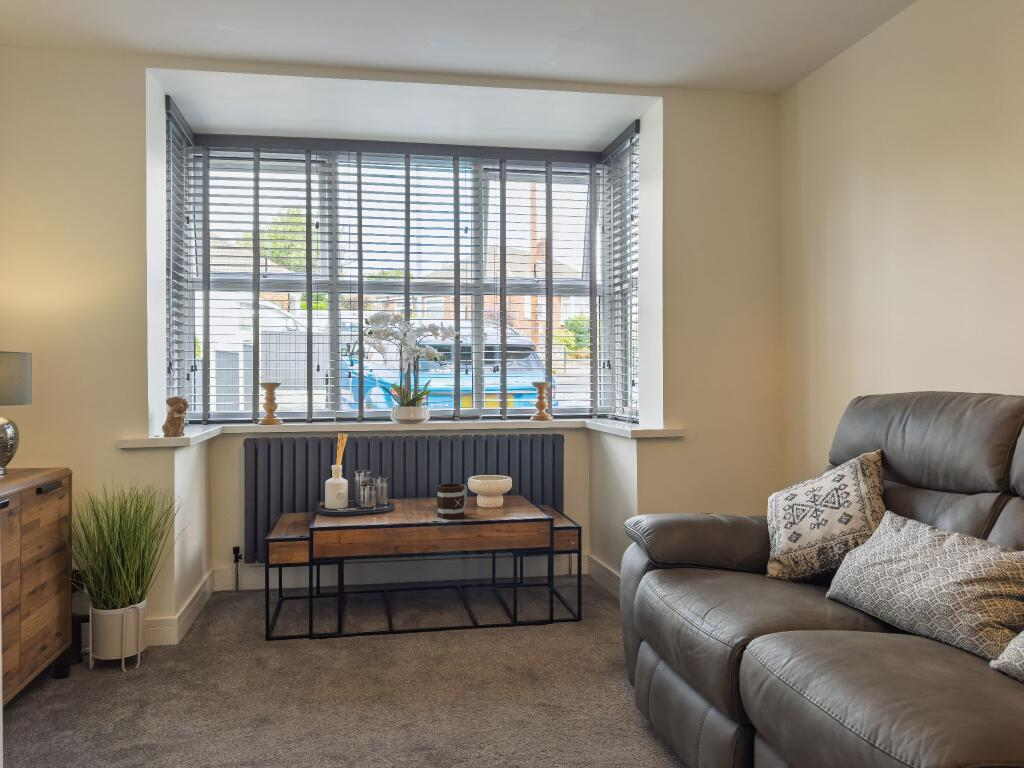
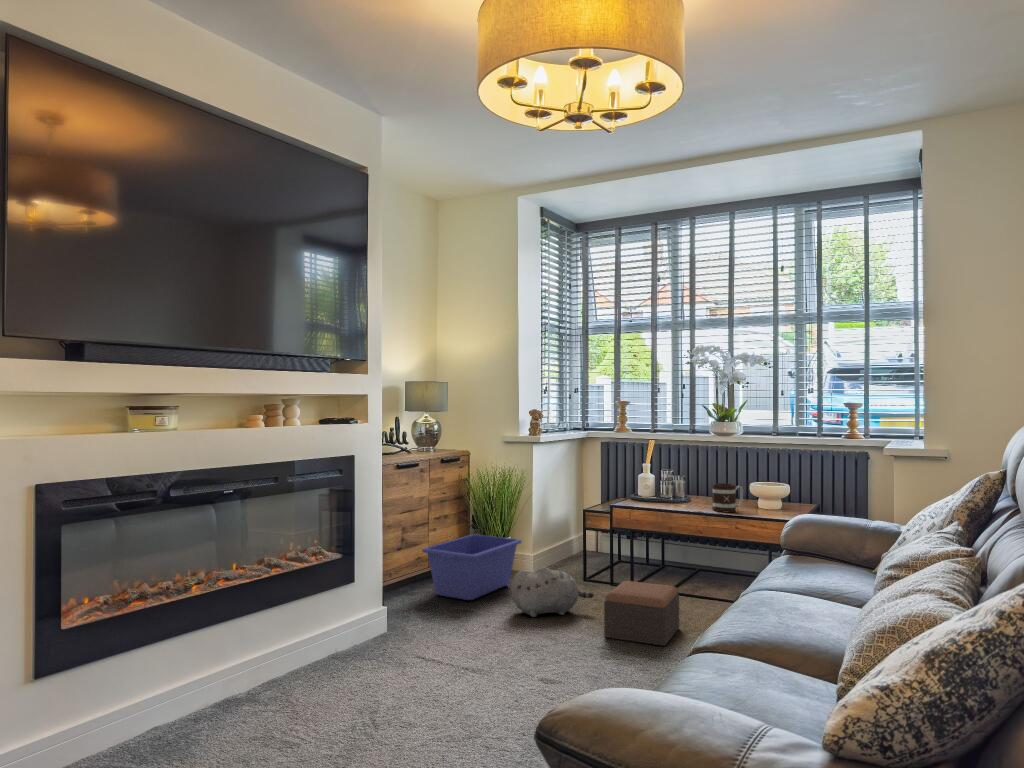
storage bin: none [16,601,180,730] -> present [422,534,522,600]
footstool: none [375,630,466,727] -> present [604,581,679,646]
plush toy: none [211,642,329,725] -> present [511,567,594,617]

